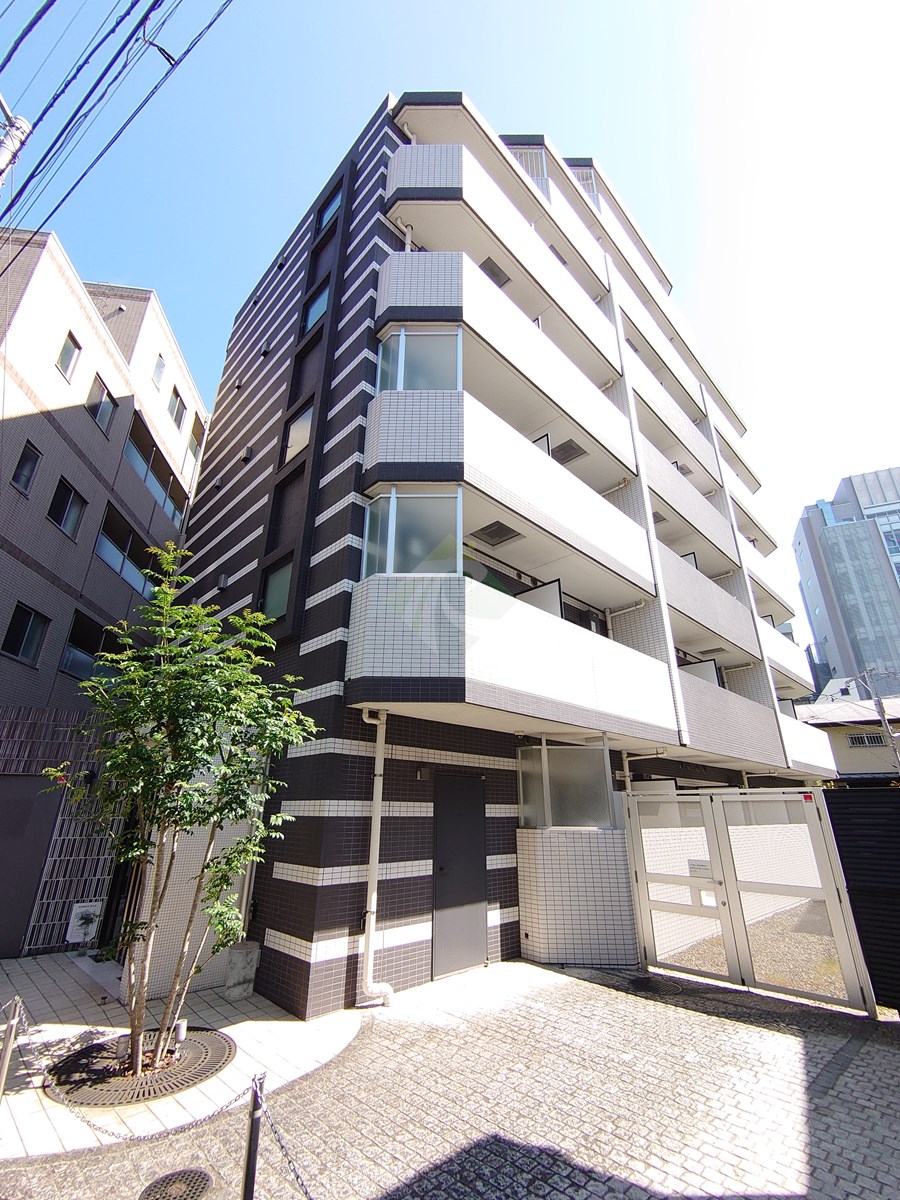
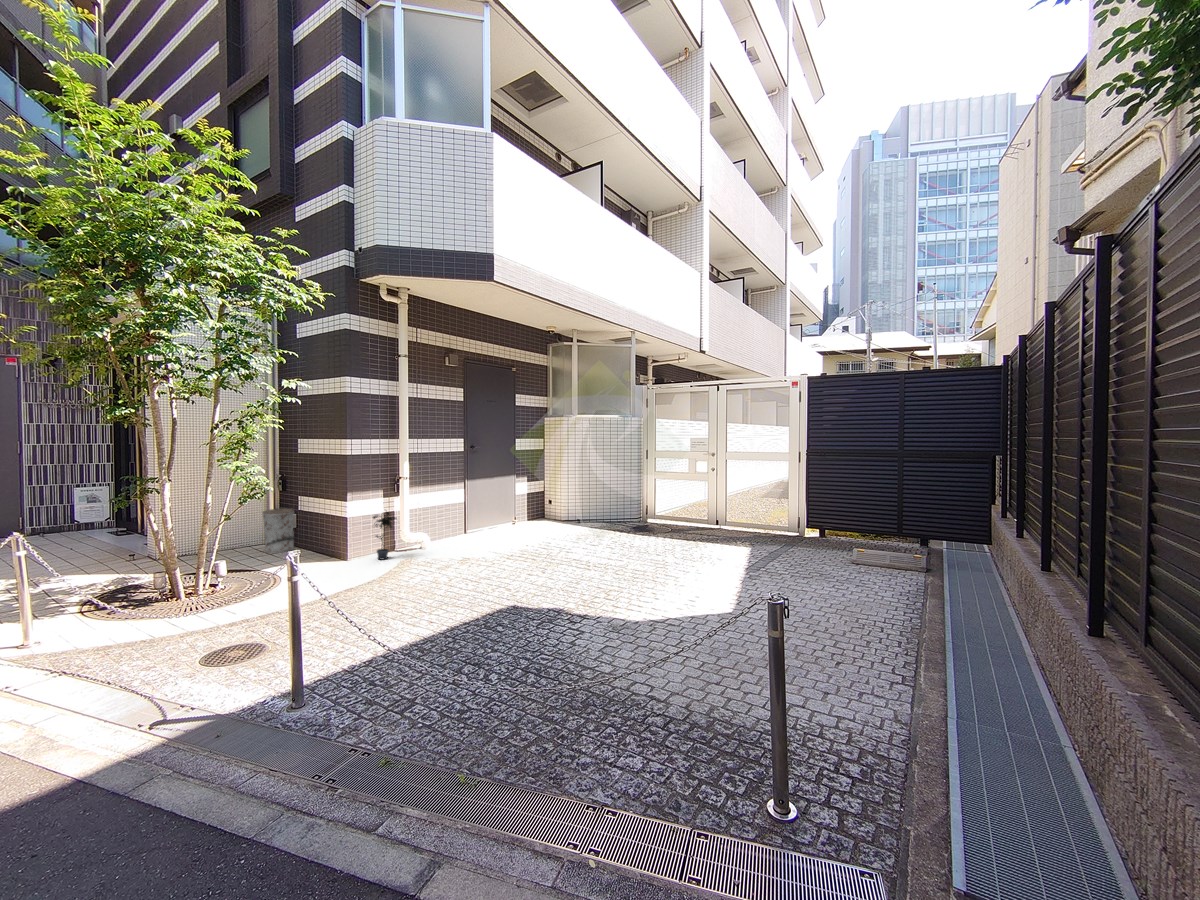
potted plant: present [77,911,101,956] -> present [373,512,396,560]

